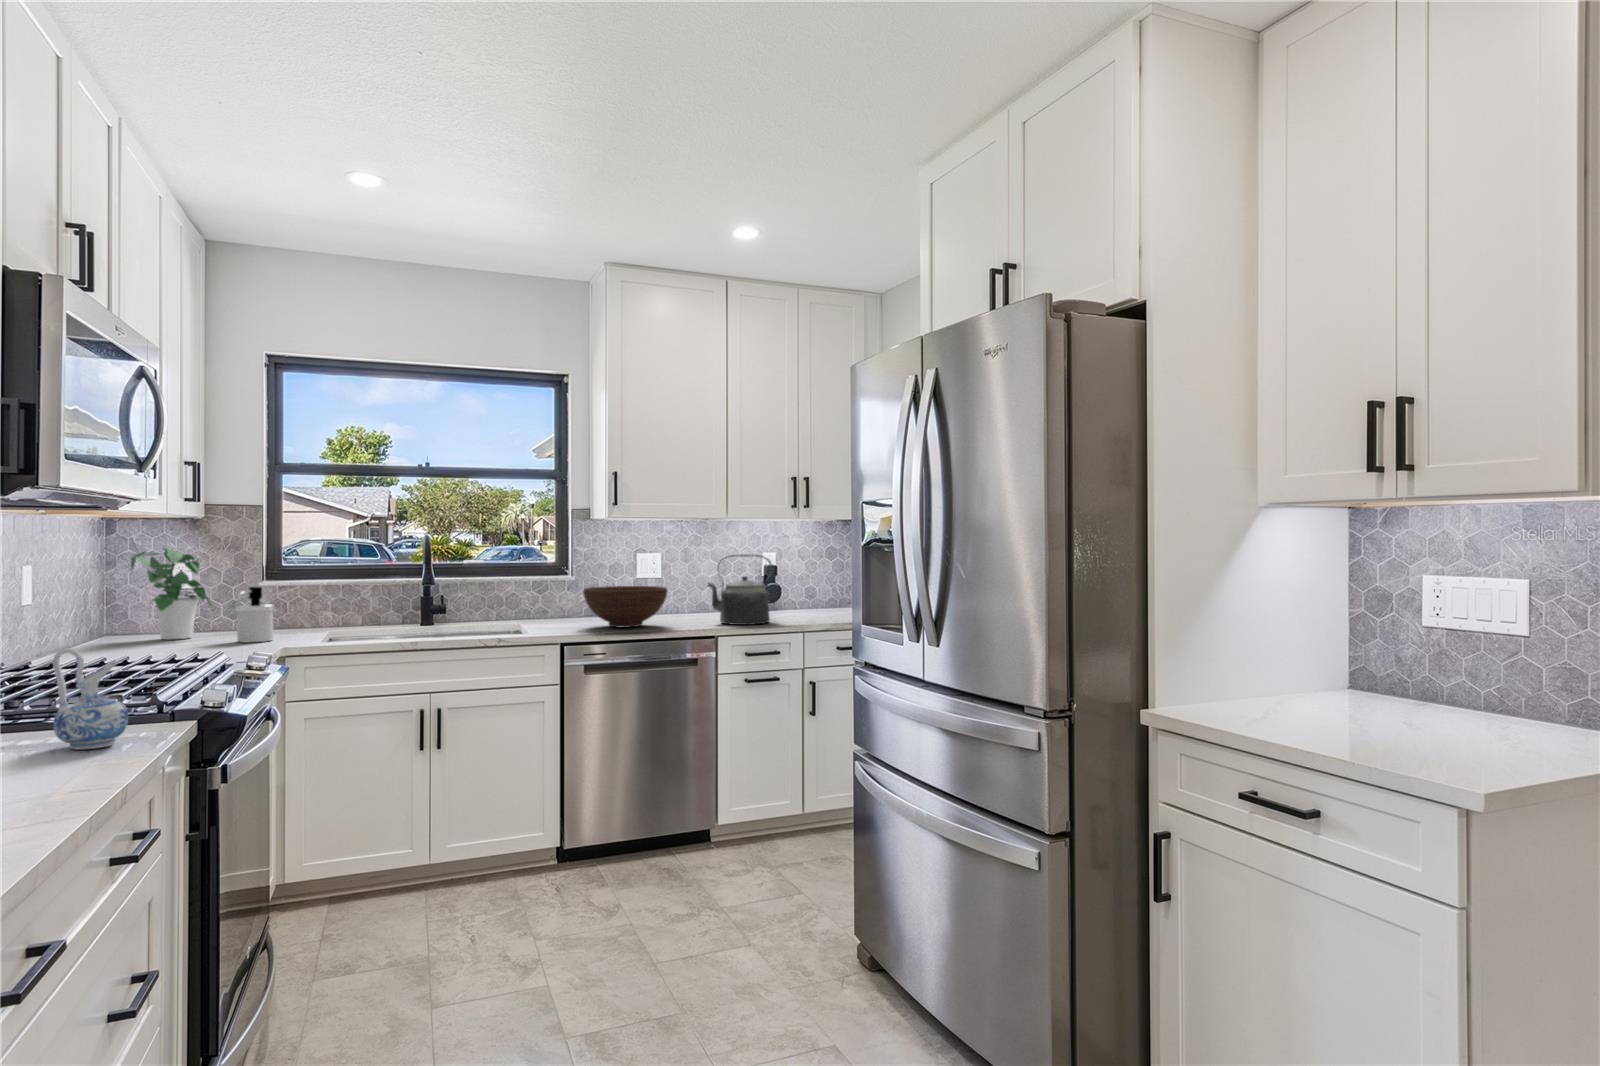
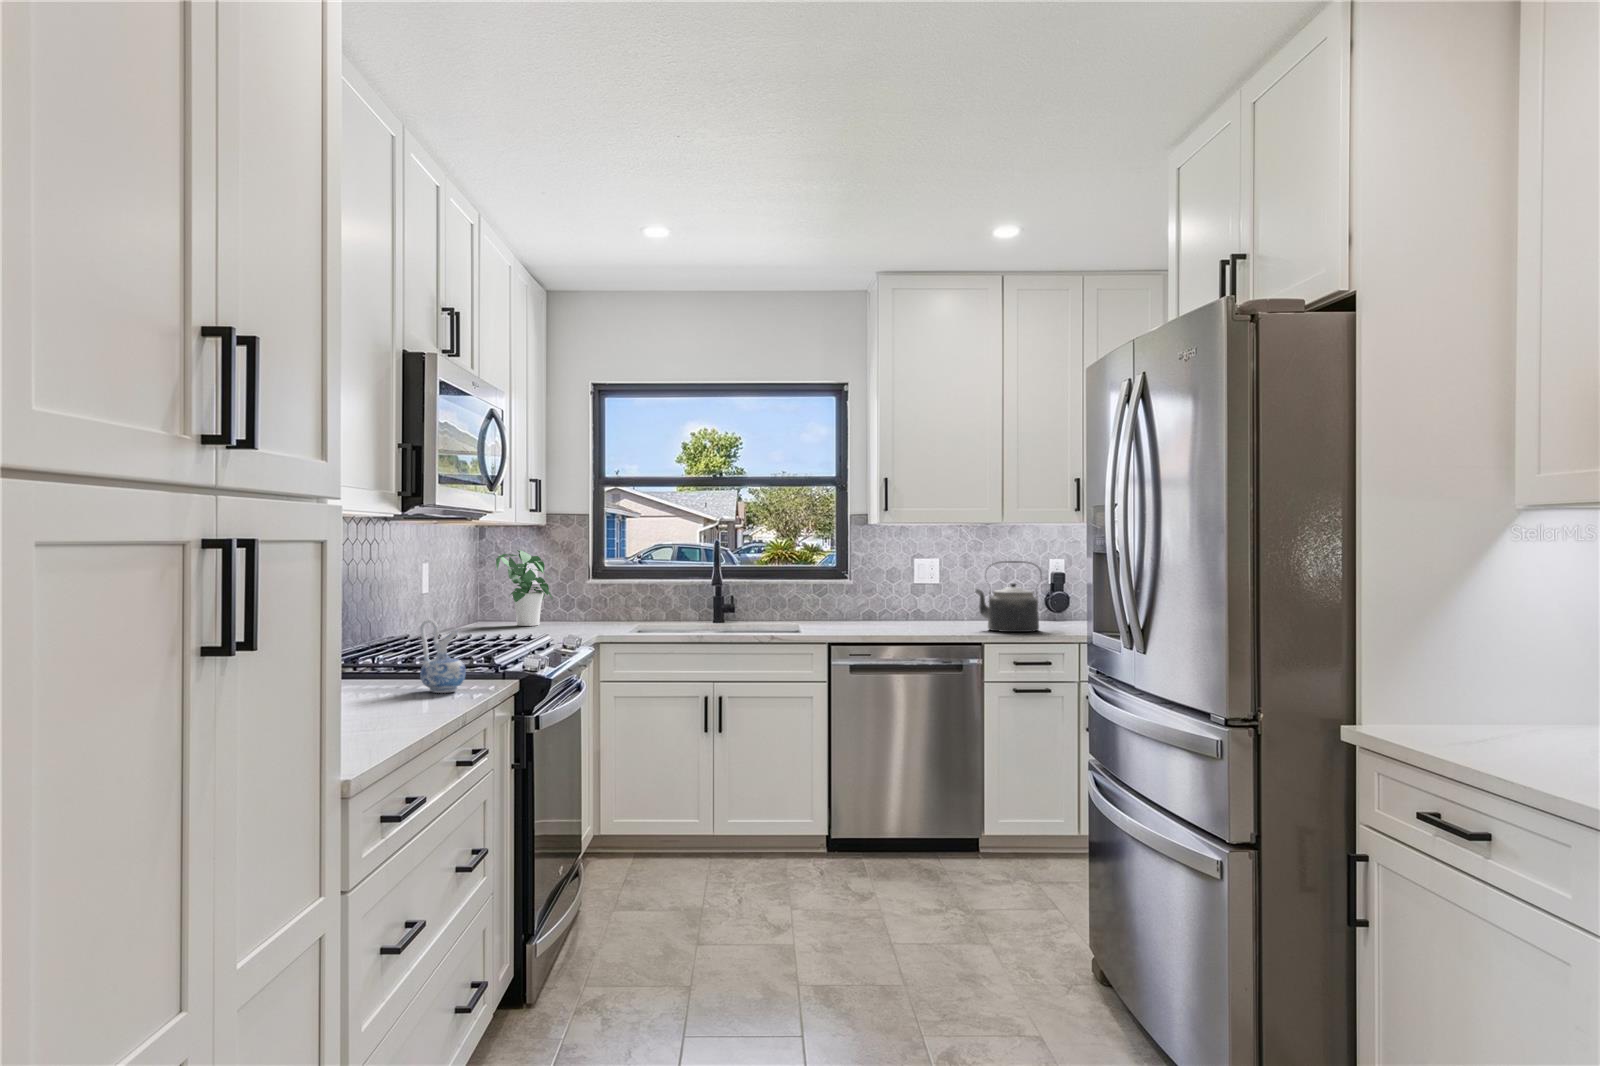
fruit bowl: present [583,586,668,627] -> none [853,590,933,630]
soap dispenser: present [236,587,275,643] -> none [567,584,596,630]

